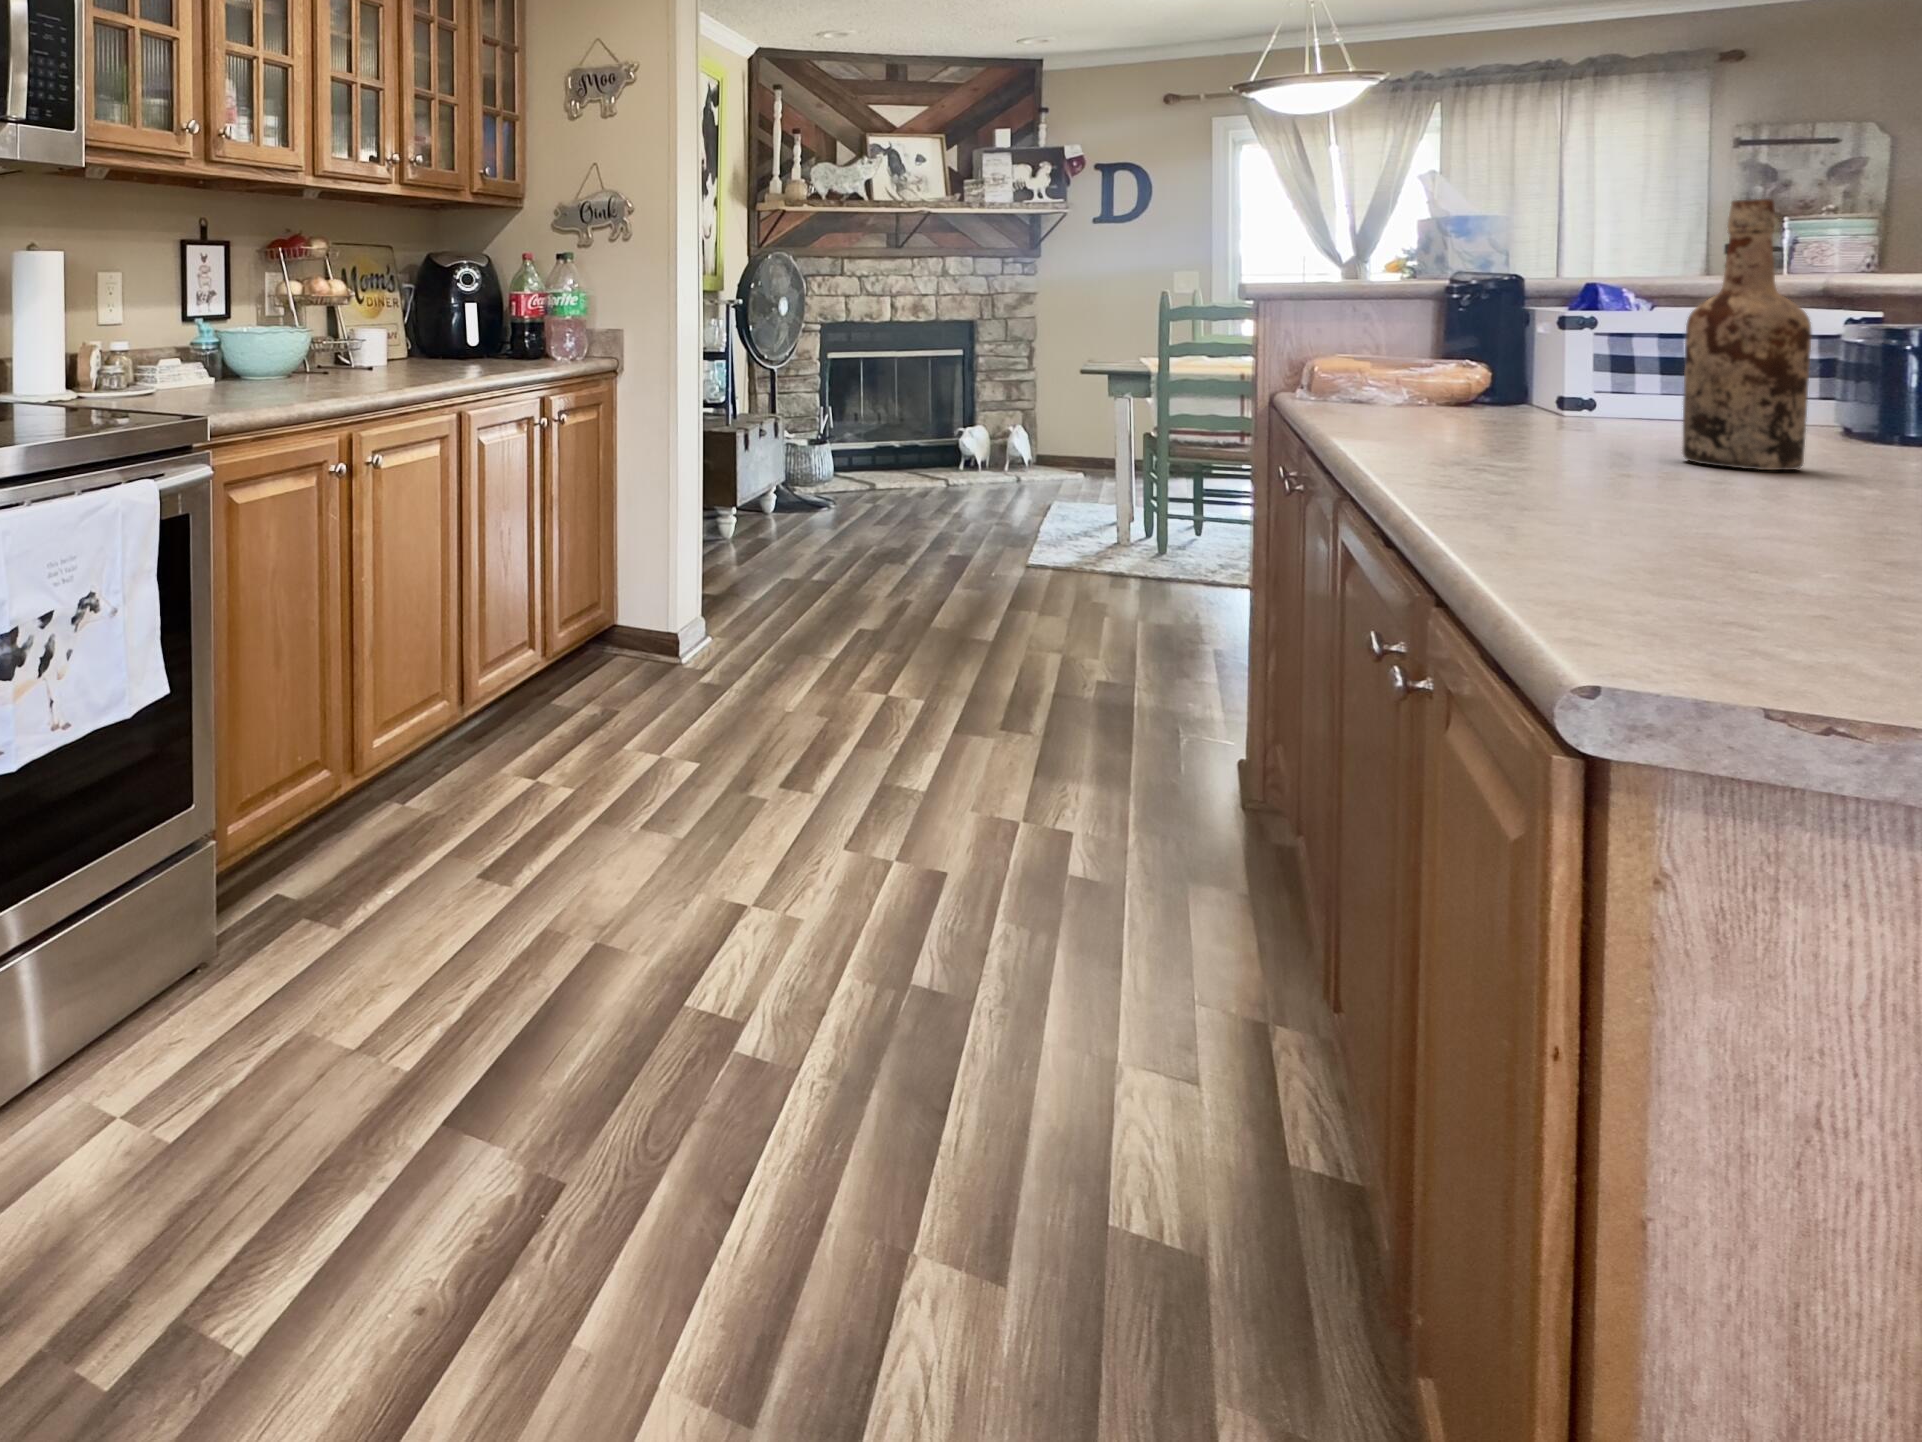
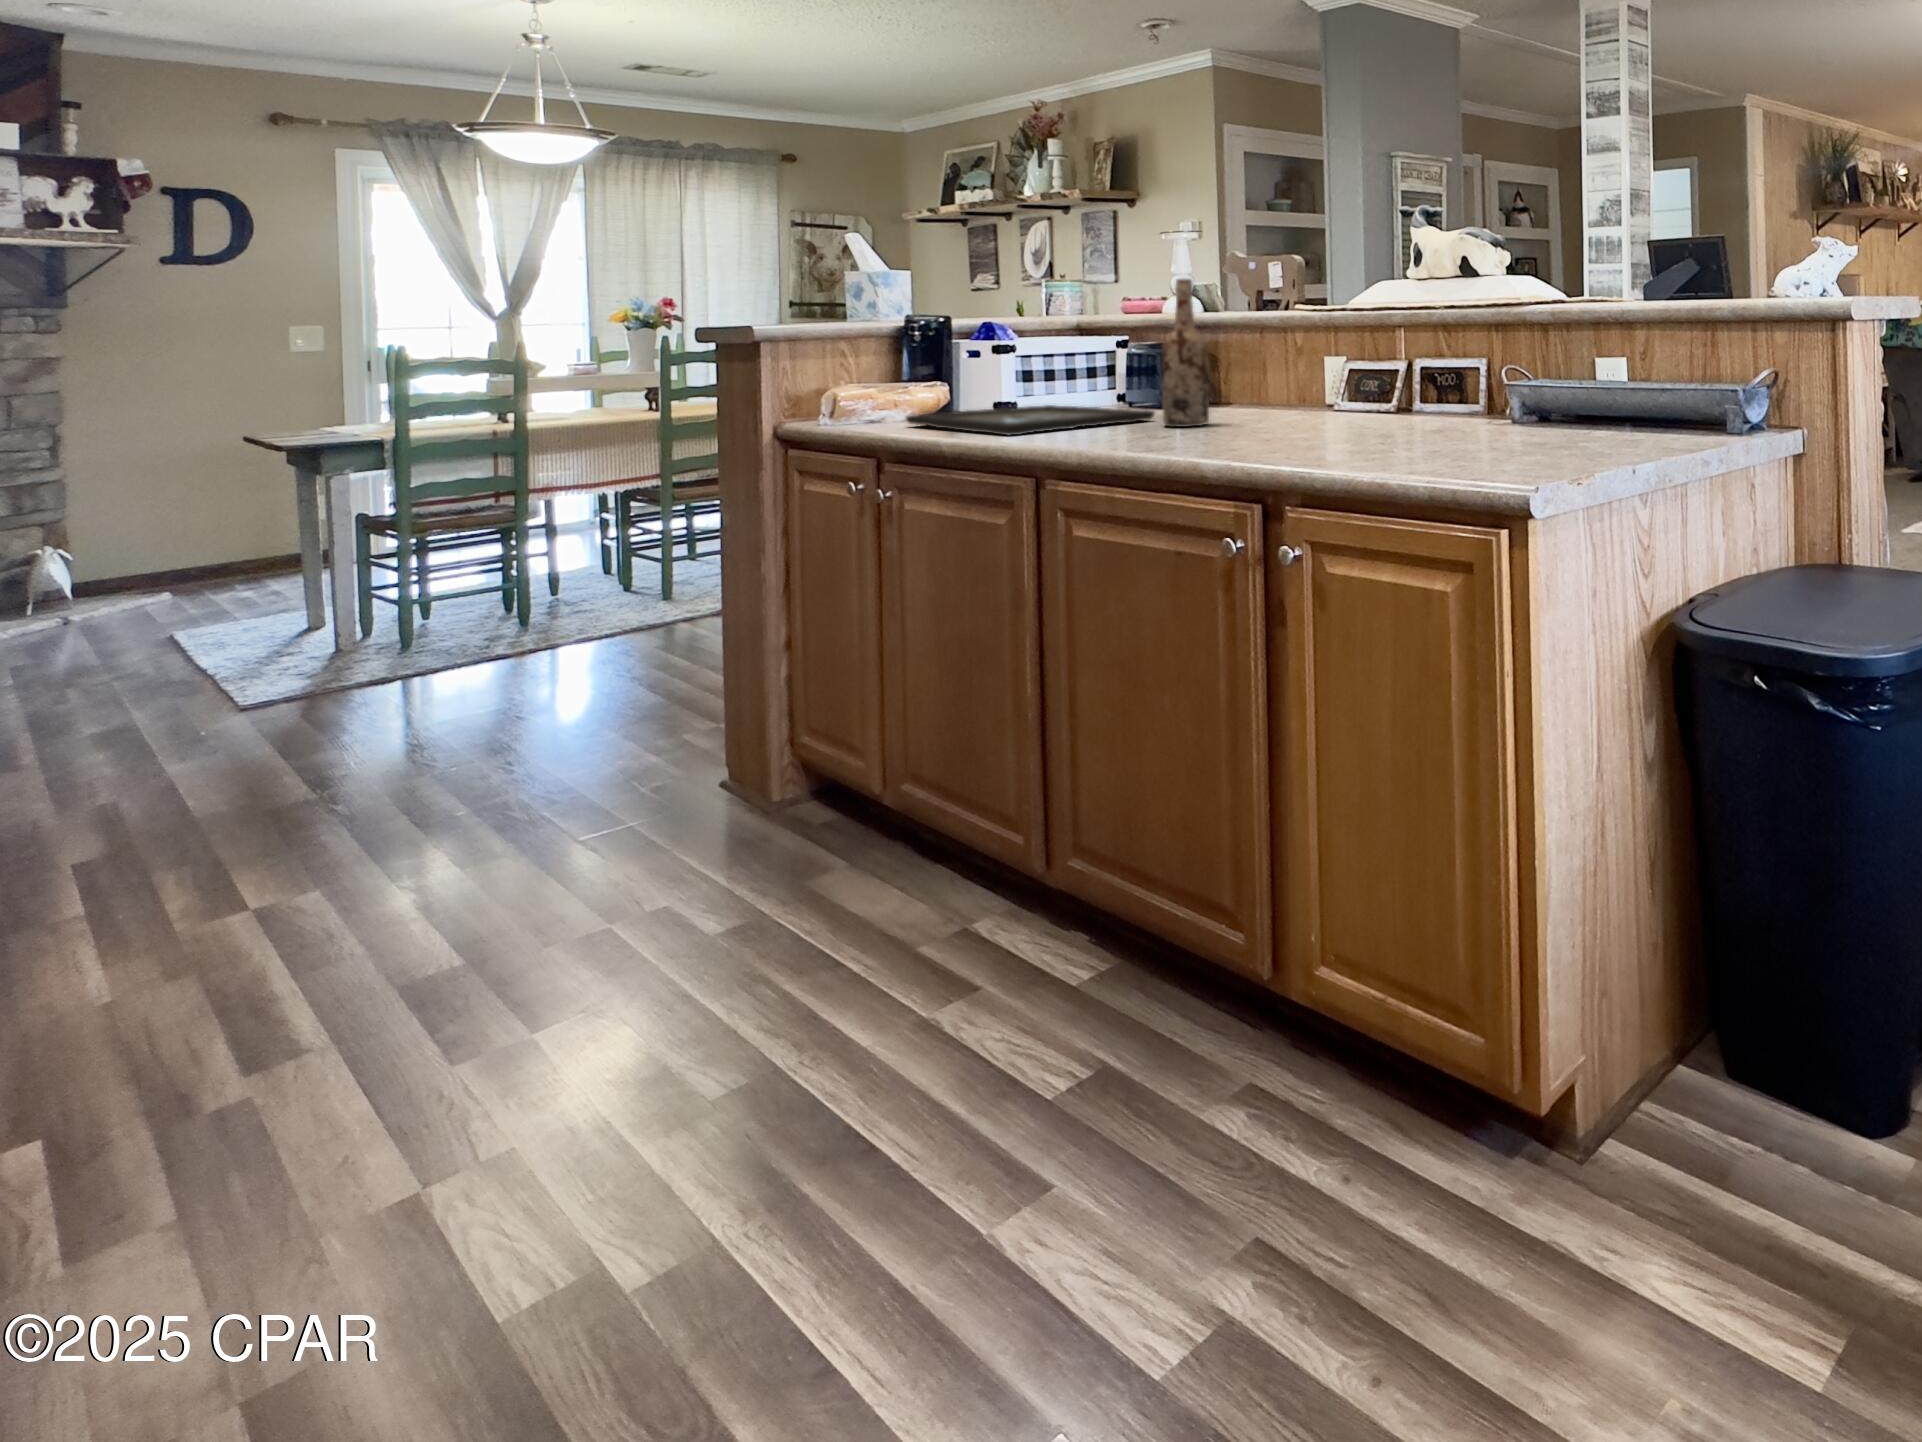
tray: none [1341,391,1734,448] -> present [906,405,1154,435]

